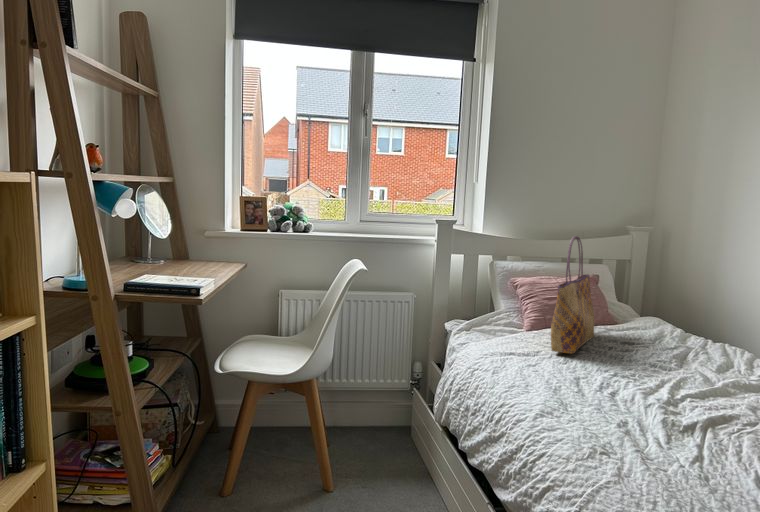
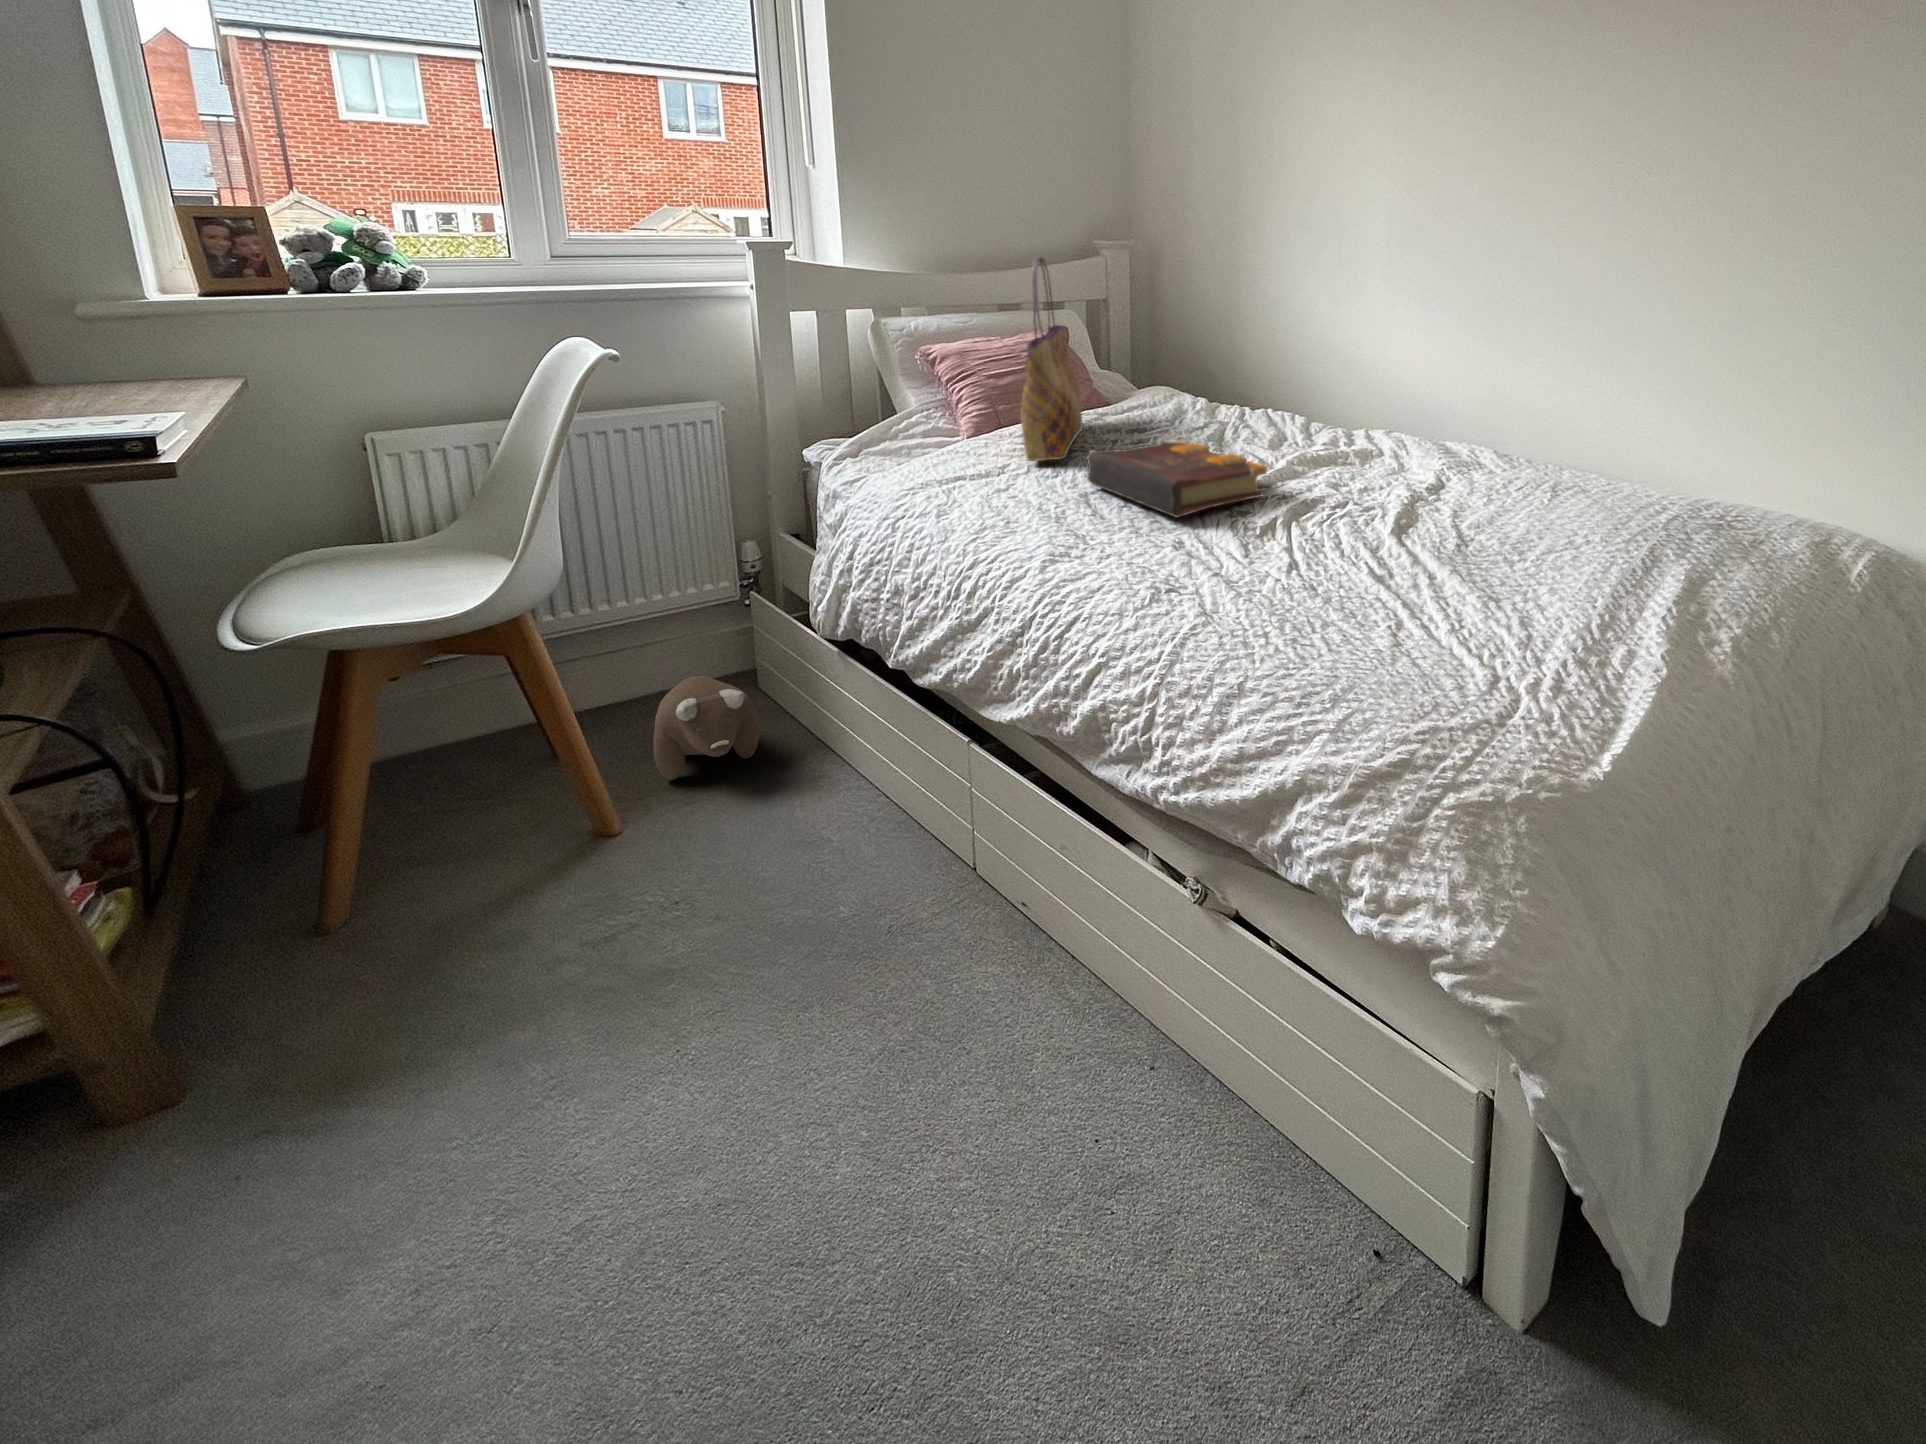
book: none [580,352,699,406] -> present [1087,439,1267,518]
plush toy: none [353,426,401,475] -> present [654,676,759,780]

